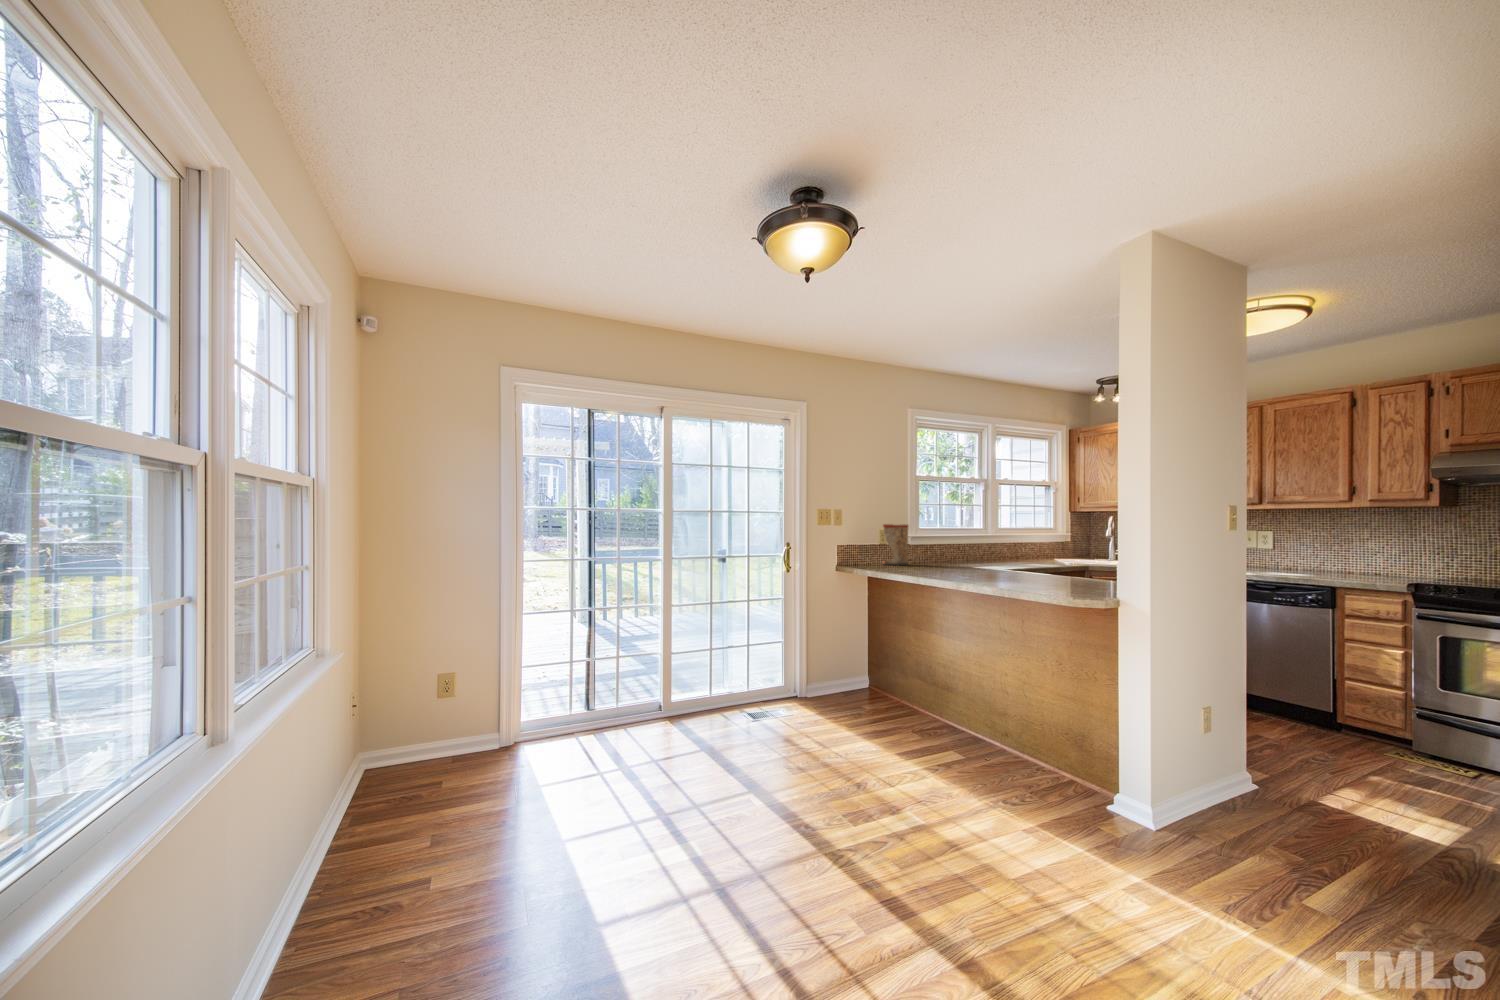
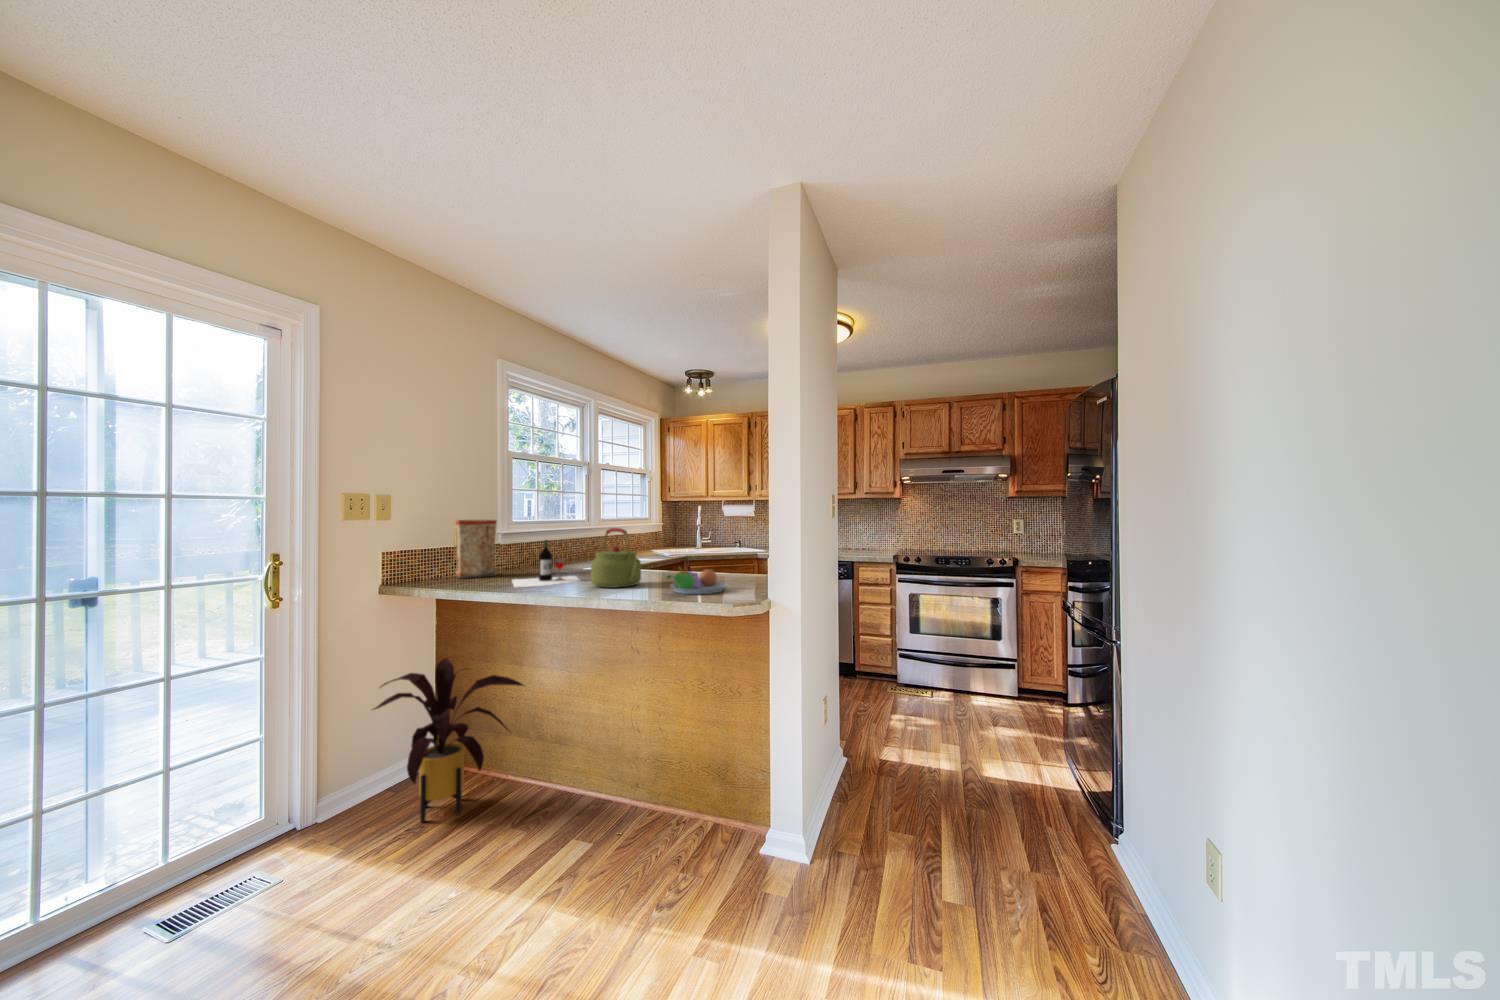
kettle: none [967,531,1009,576] -> present [591,528,641,588]
wine bottle: none [914,539,966,573] -> present [512,540,580,587]
fruit bowl: none [1019,562,1079,584] -> present [667,568,727,594]
house plant: none [832,616,923,718] -> present [373,658,525,823]

